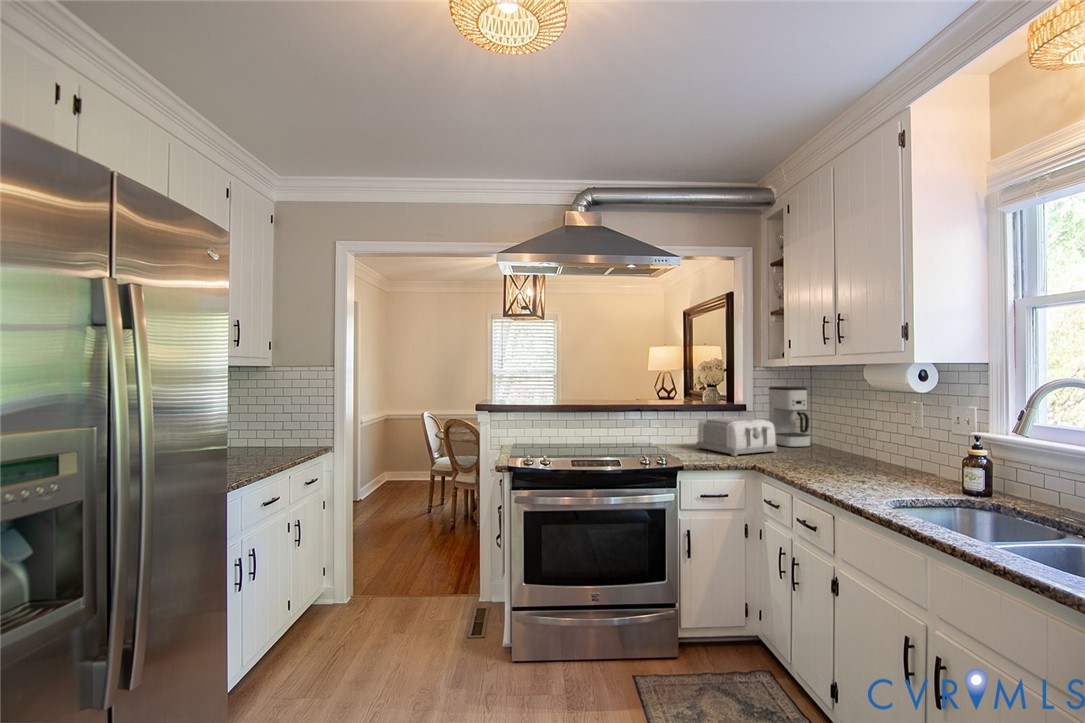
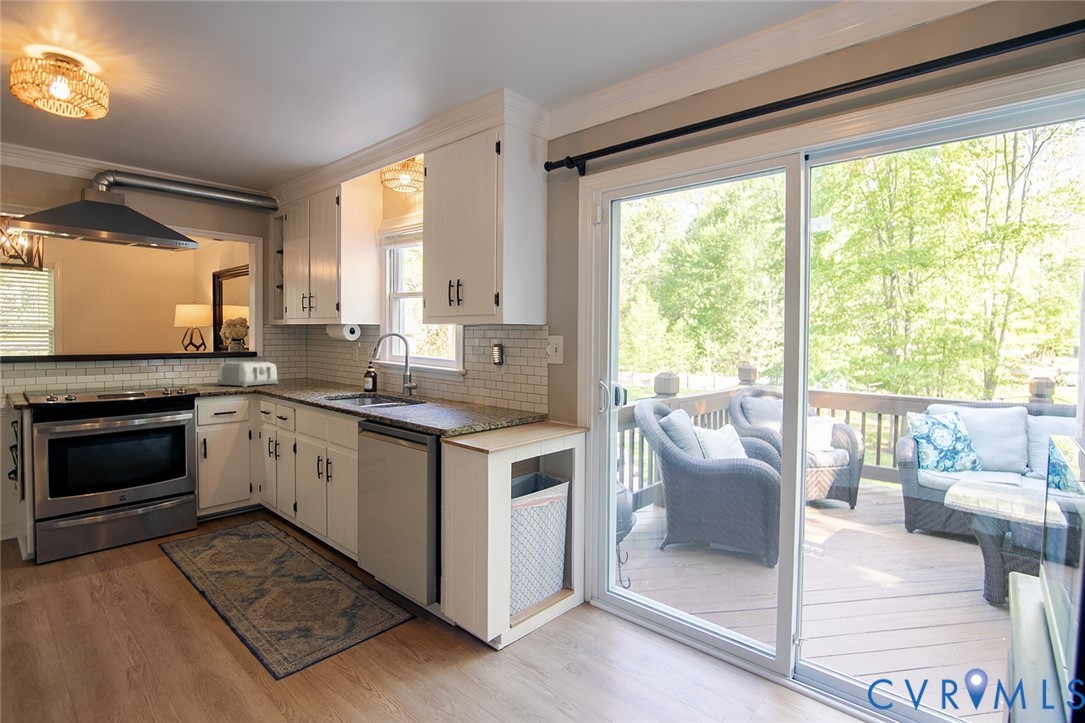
coffee maker: present [769,387,810,447] -> none [277,341,306,382]

